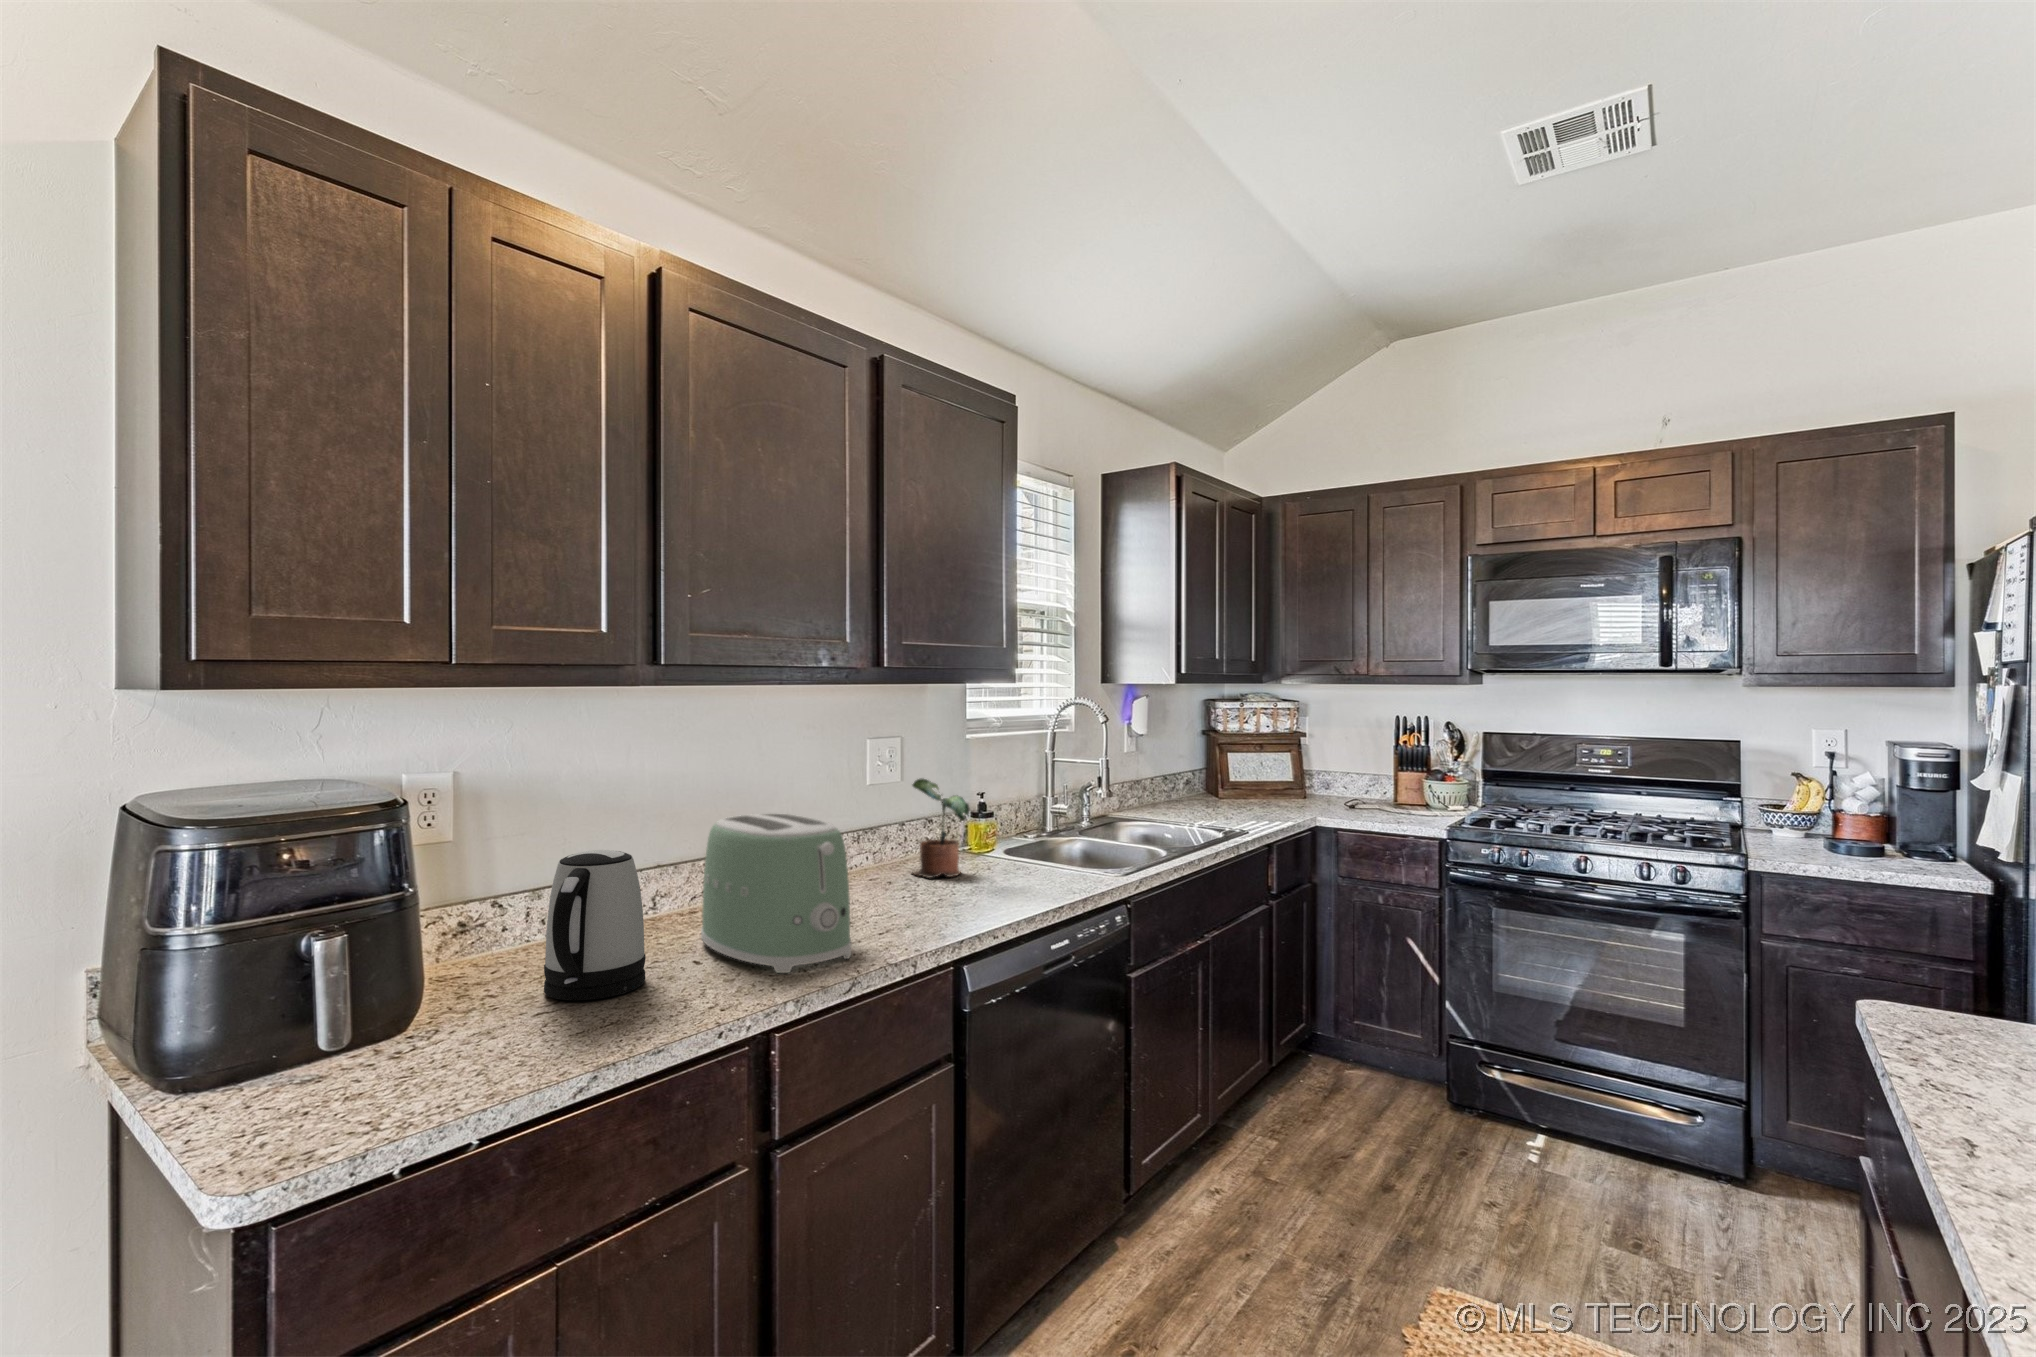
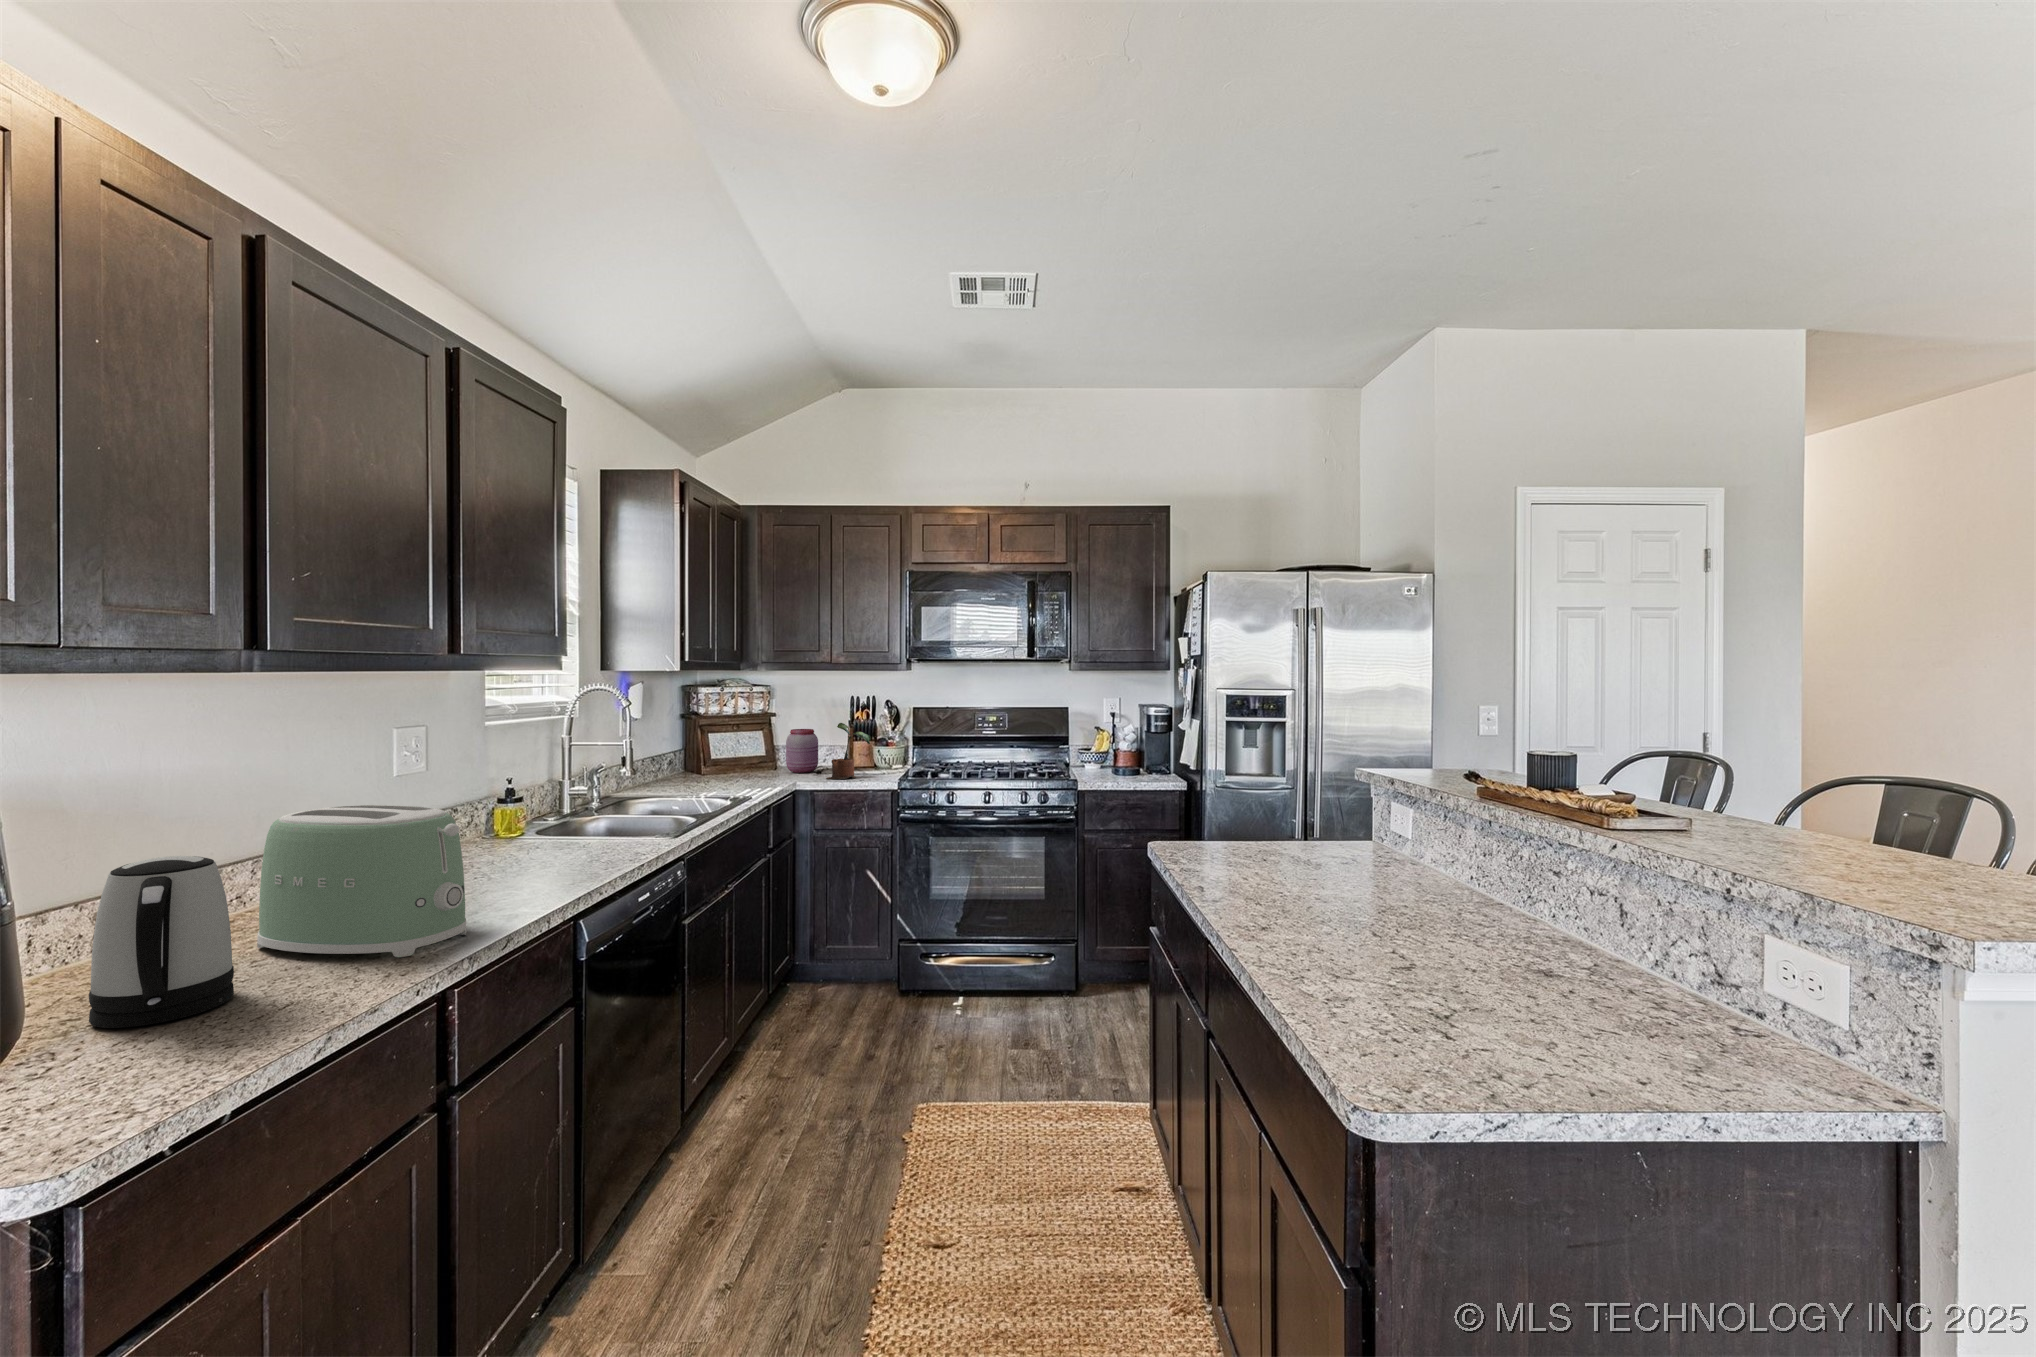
jar: none [1310,754,1350,808] -> present [786,729,818,773]
potted plant: present [912,778,969,878] -> present [827,723,871,779]

